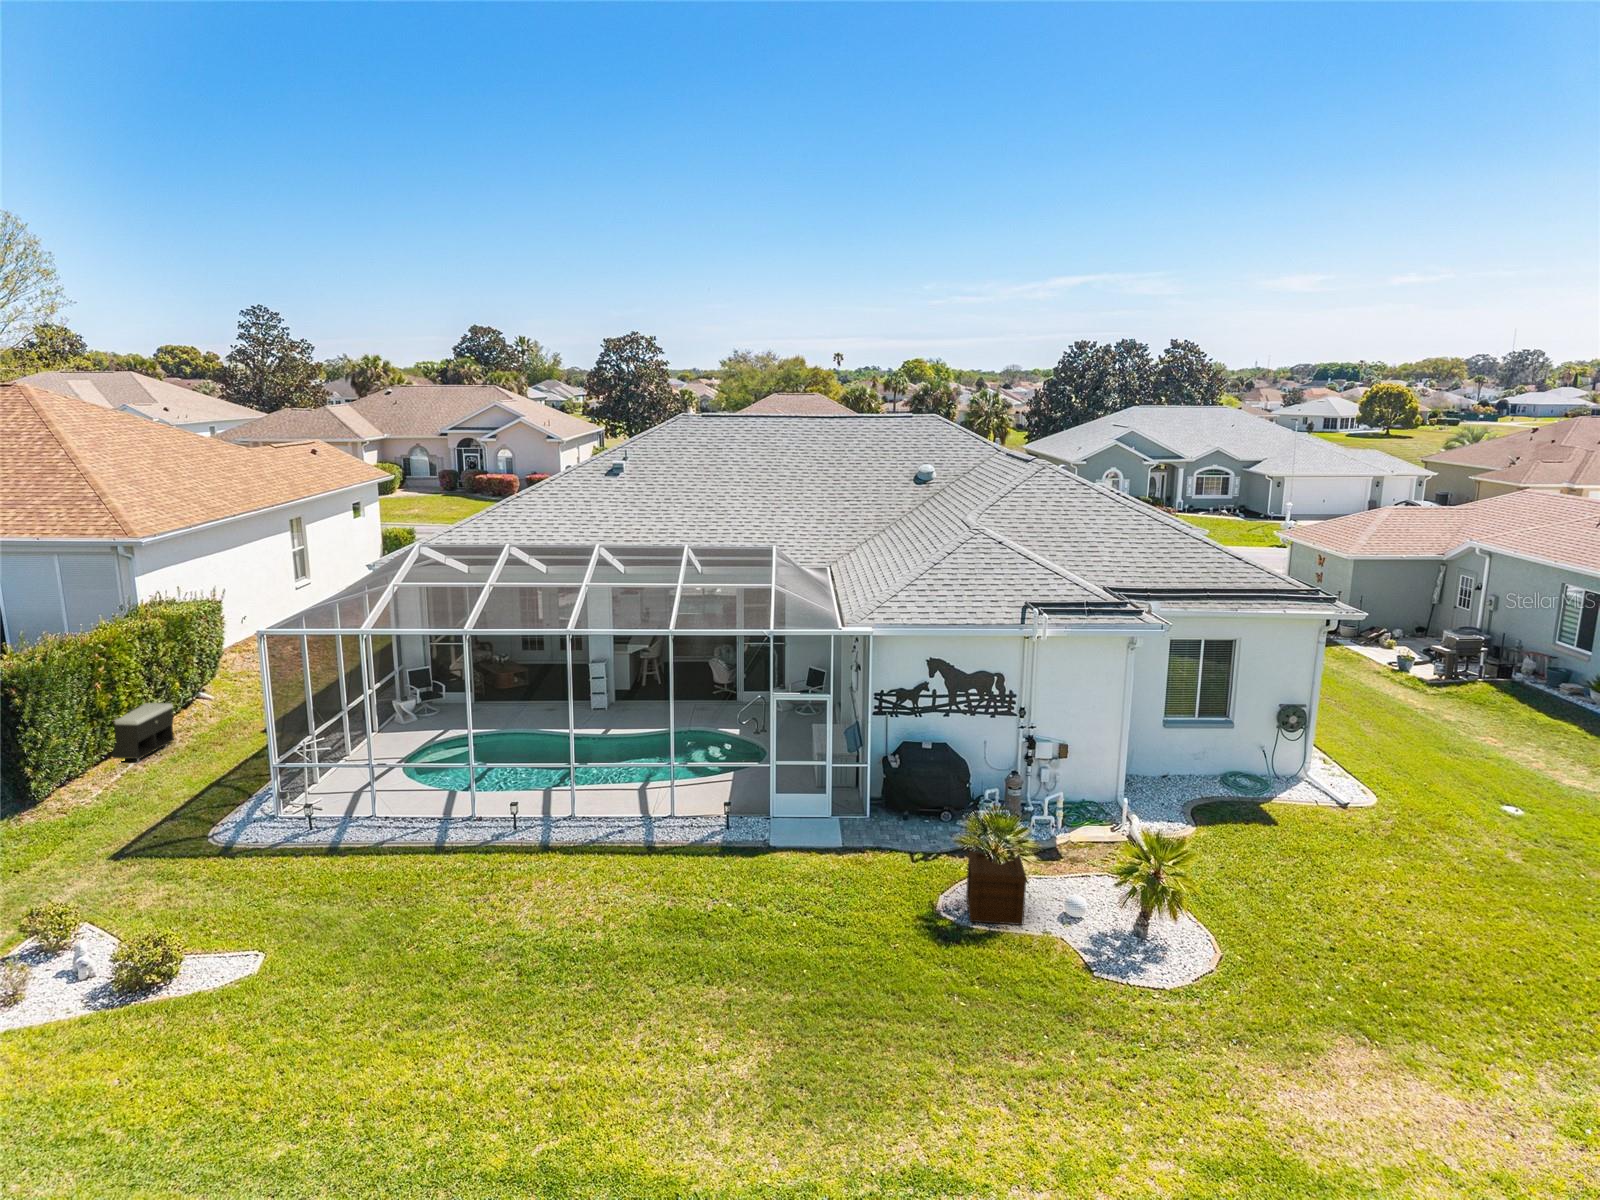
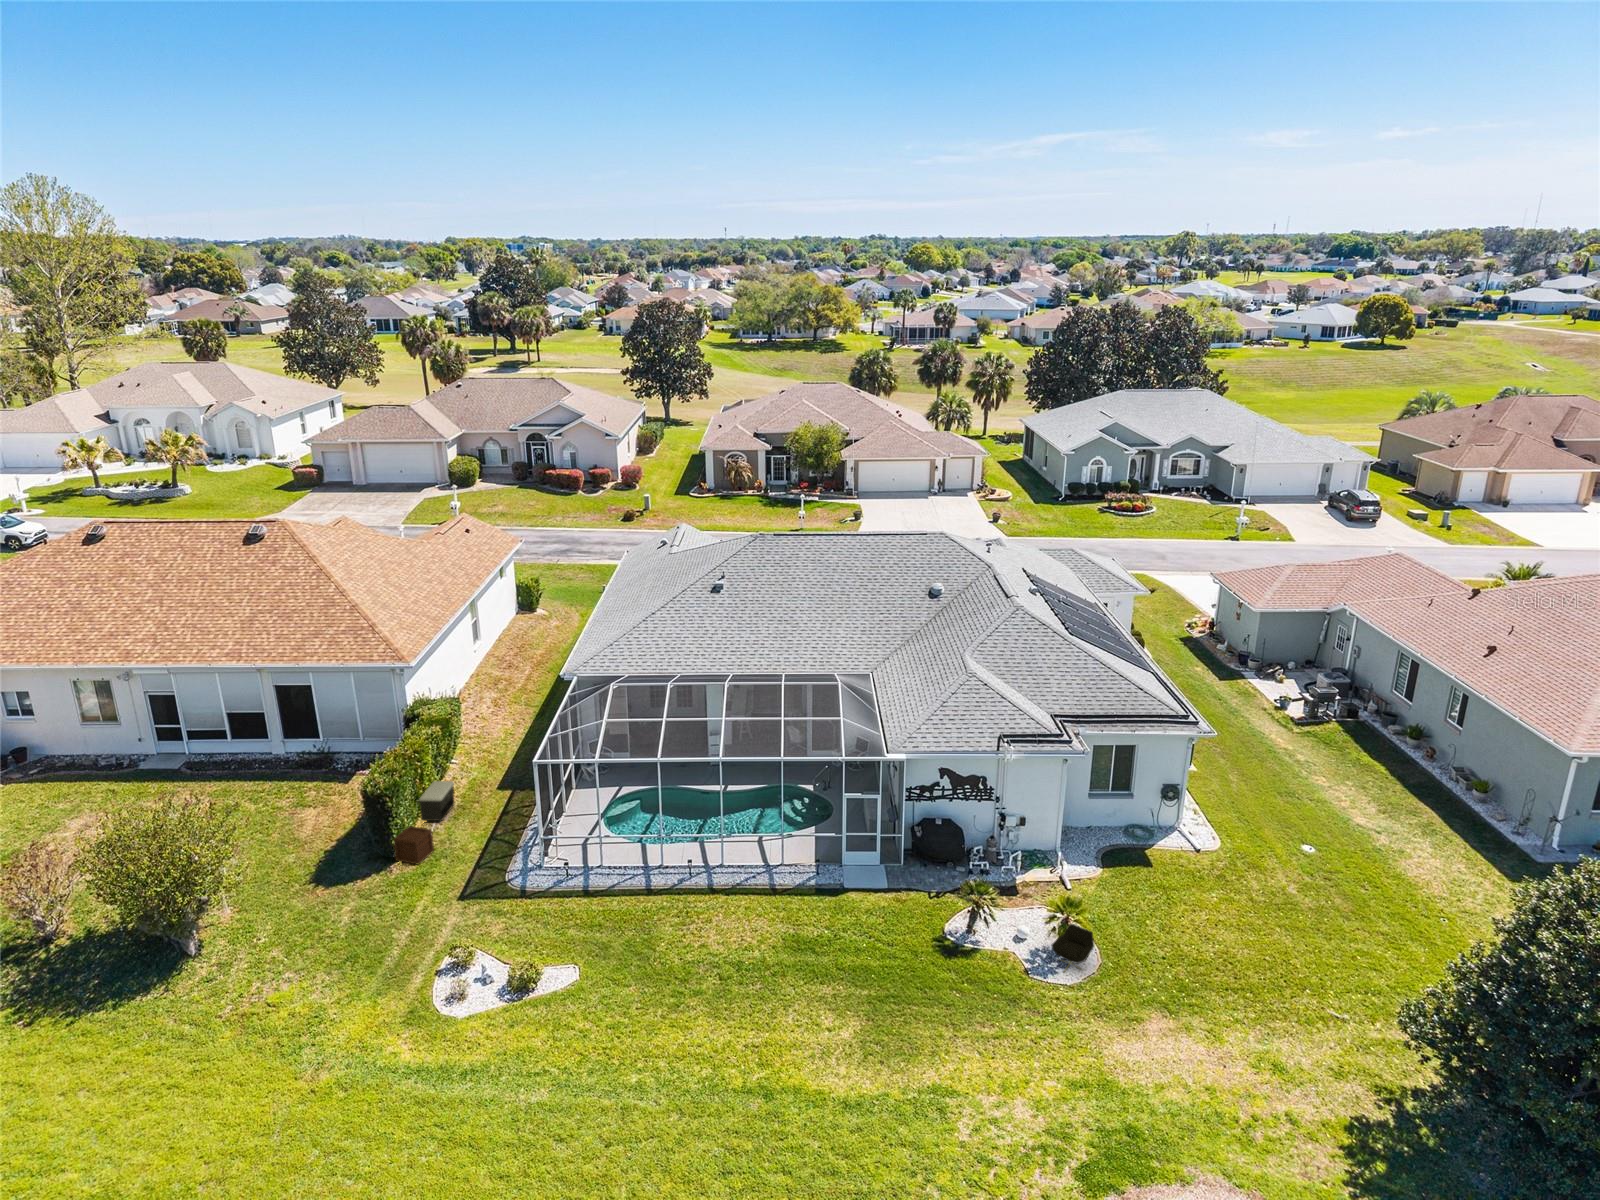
wooden crate: present [966,851,1026,925] -> present [394,826,434,865]
lounge chair: none [1131,883,1210,968] -> present [1051,924,1094,972]

